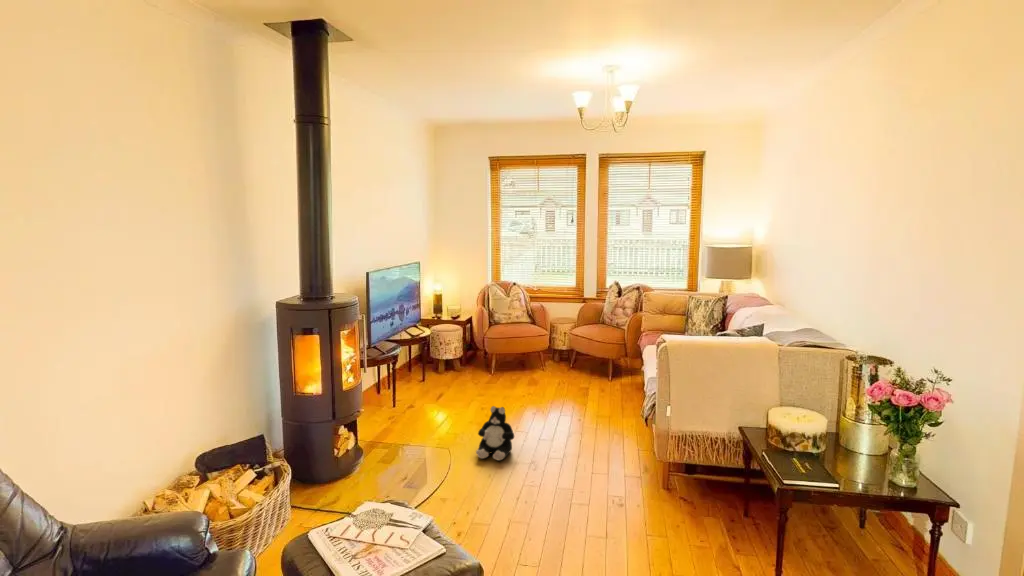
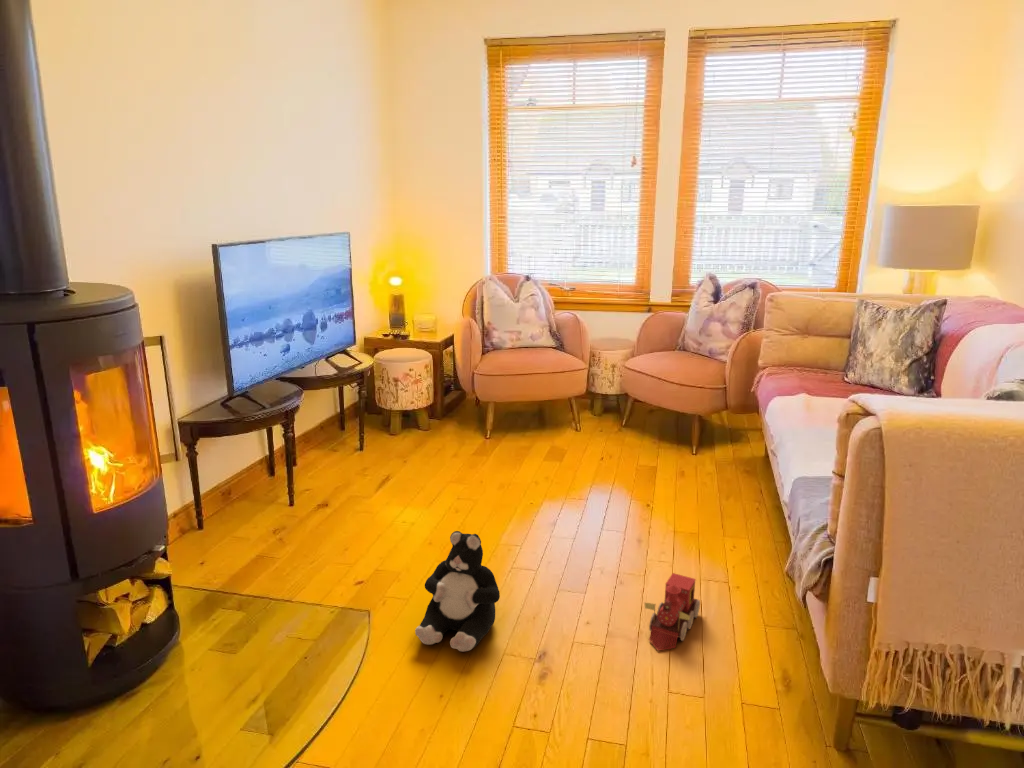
toy train: none [582,427,608,459] -> present [645,573,700,650]

